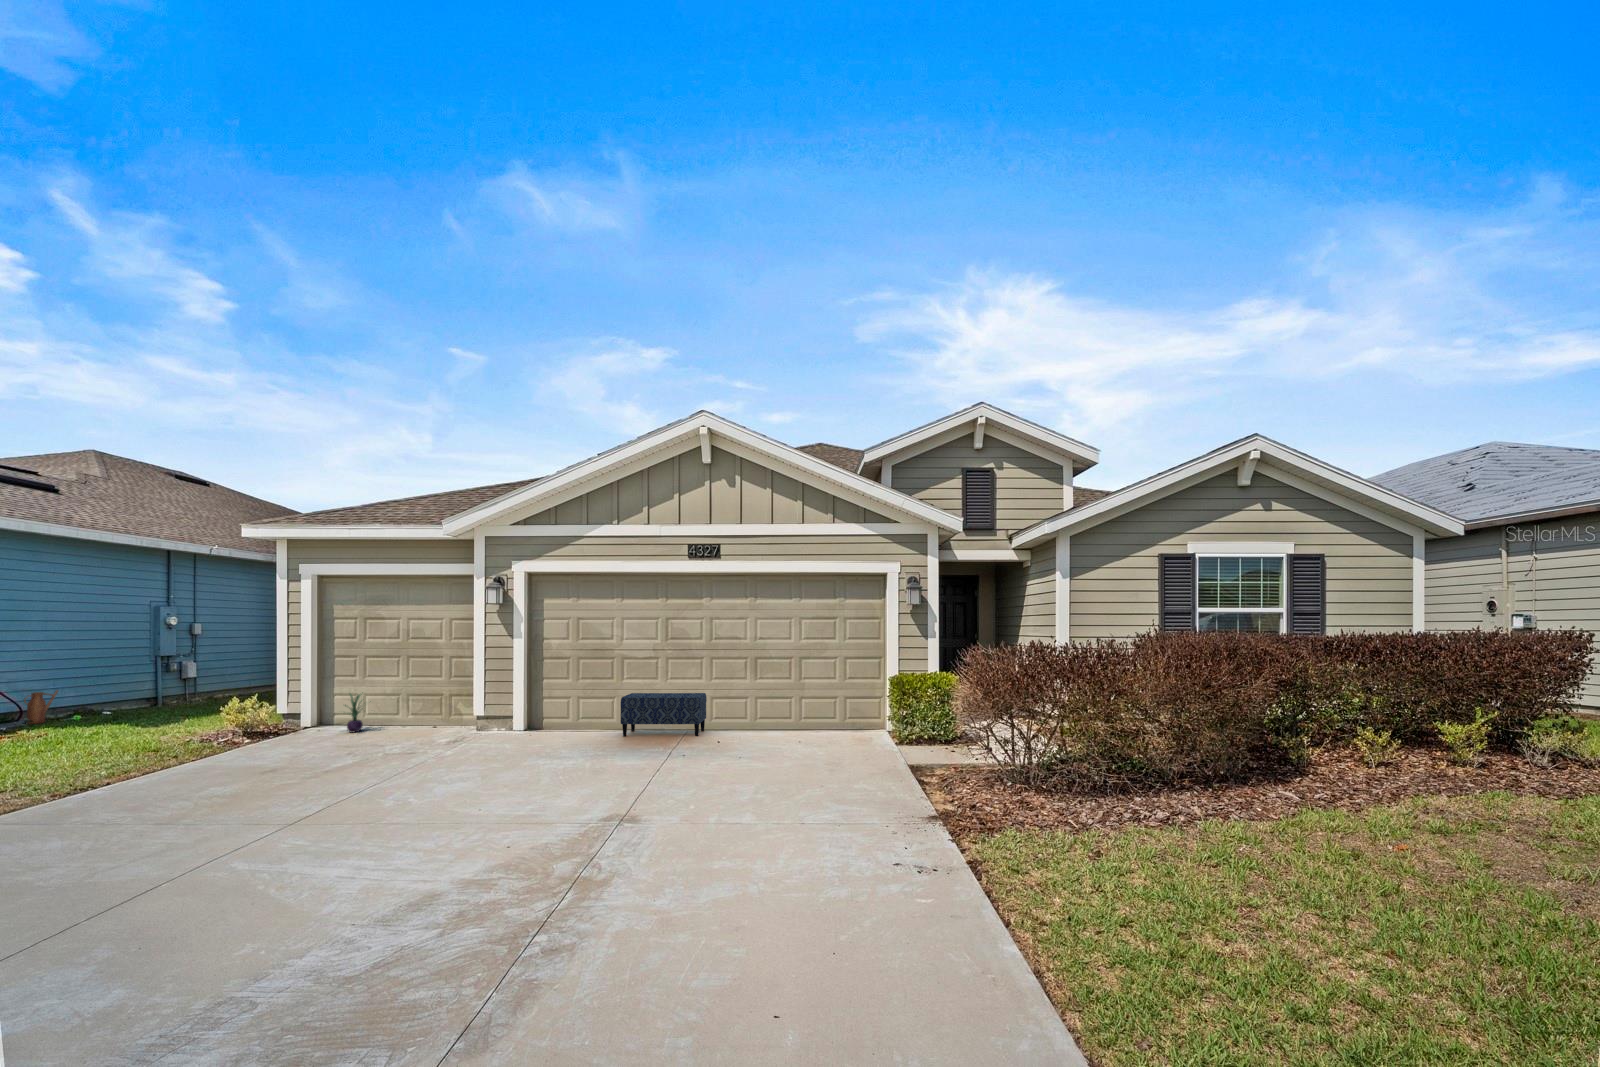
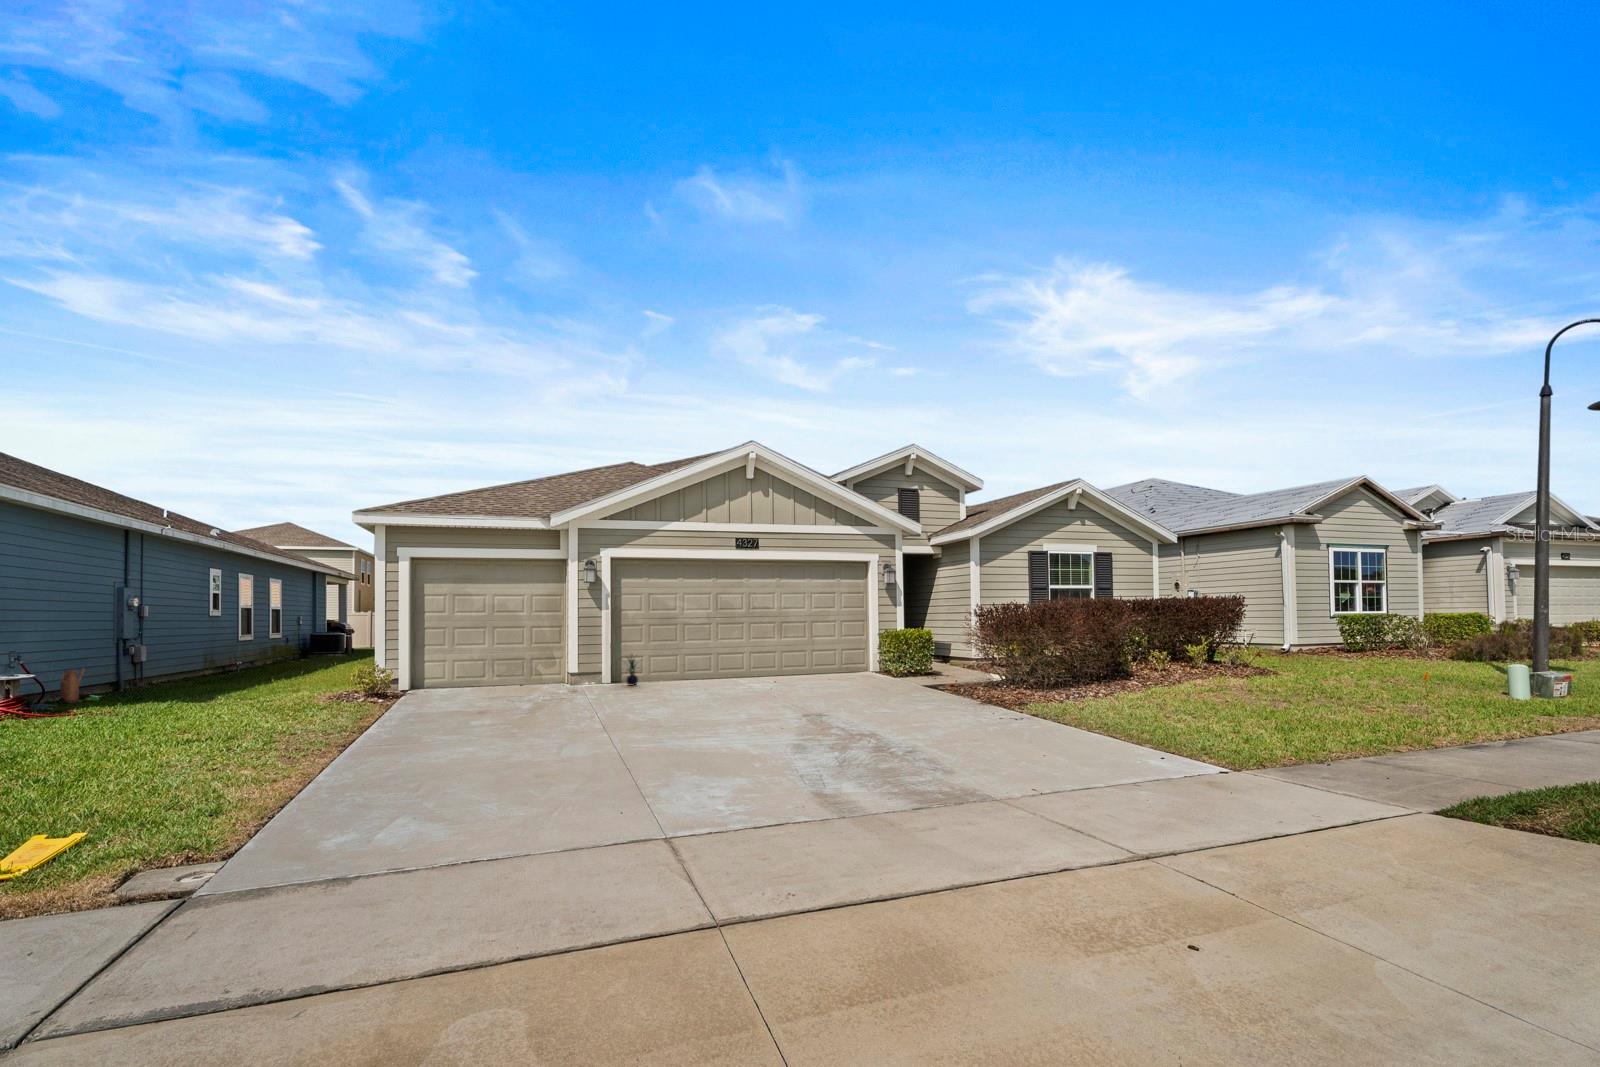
bench: present [621,693,707,736] -> none [693,650,757,683]
decorative plant: present [345,694,363,733] -> present [627,658,638,685]

